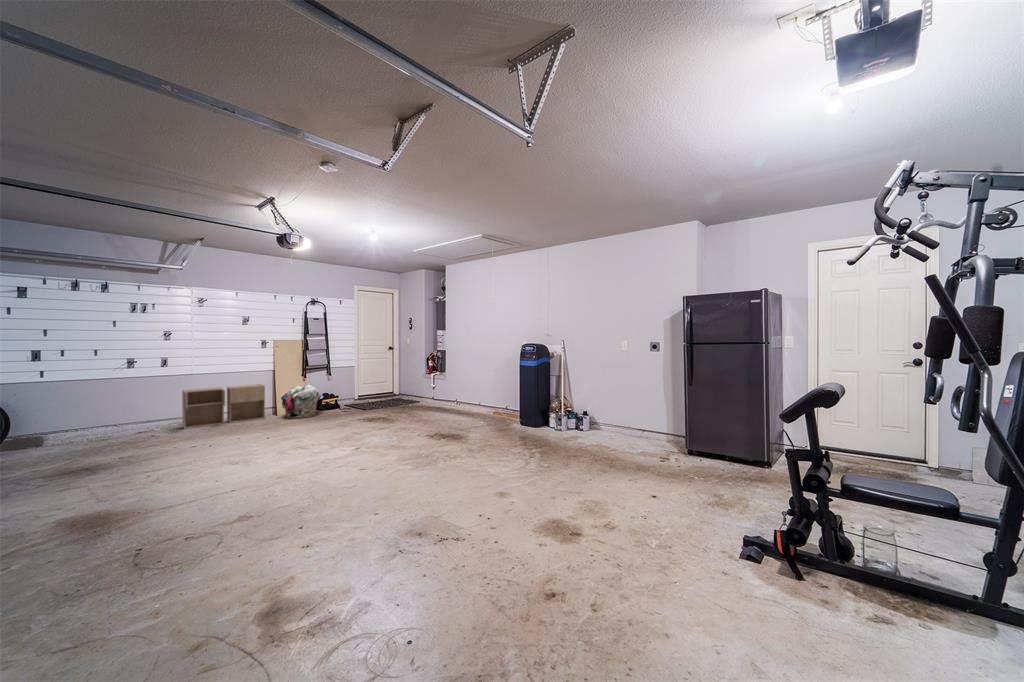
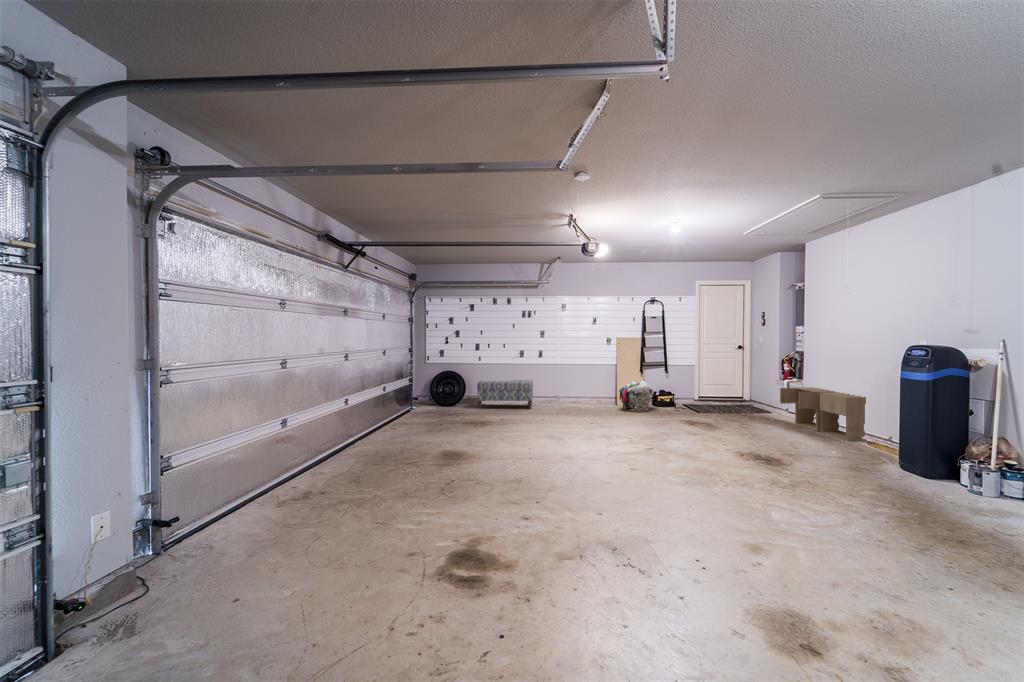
storage cabinet: present [182,384,265,429] -> present [780,387,867,441]
bench: none [29,398,150,453] -> present [477,380,533,409]

